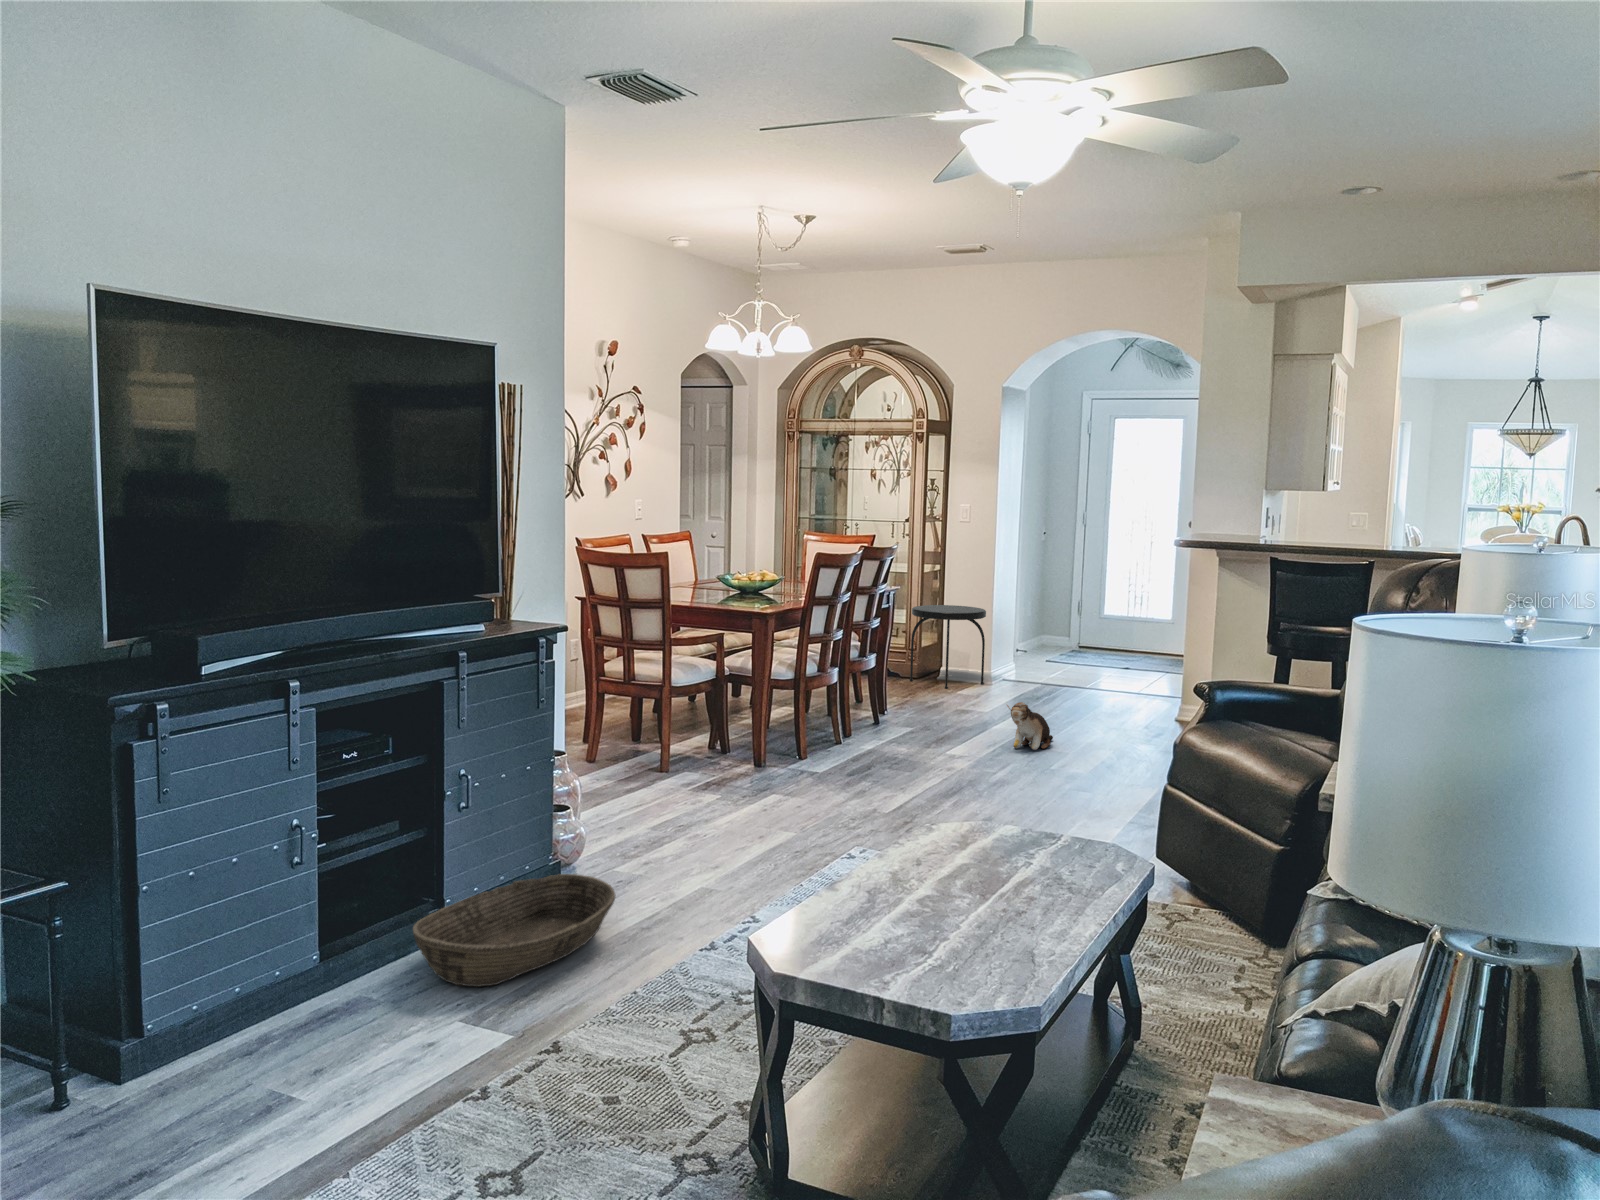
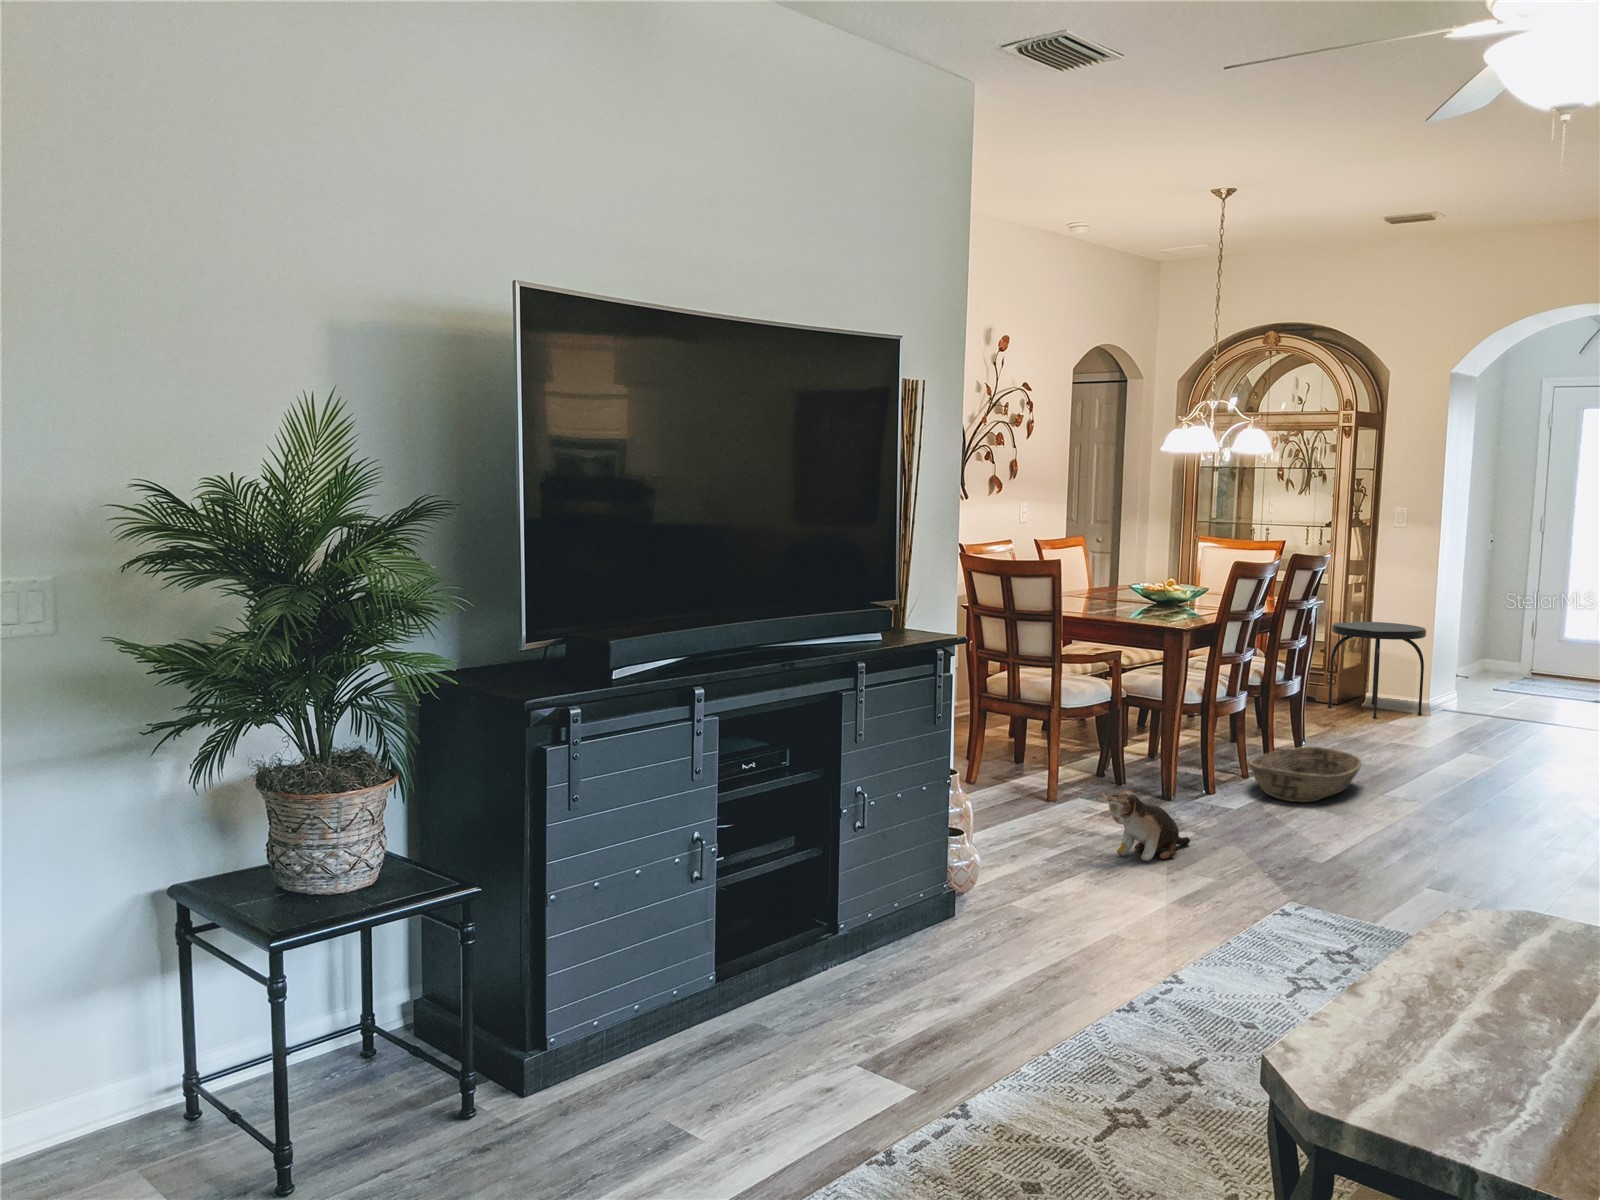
plush toy: present [1007,702,1053,750] -> present [1101,790,1190,861]
basket: present [413,874,615,987] -> present [1249,746,1361,802]

